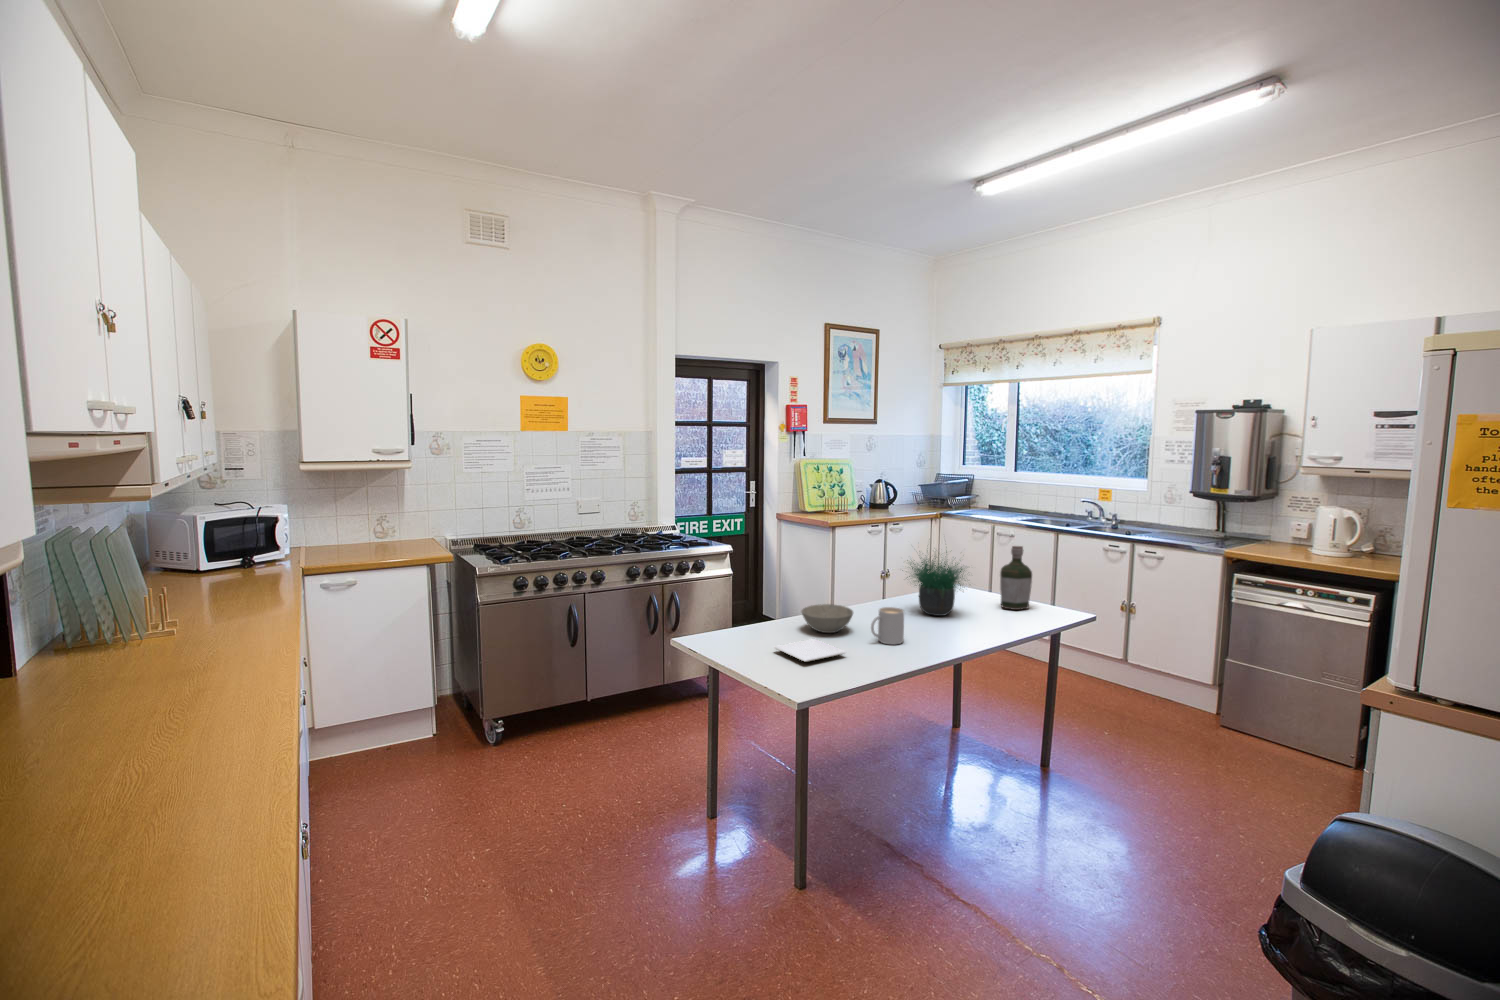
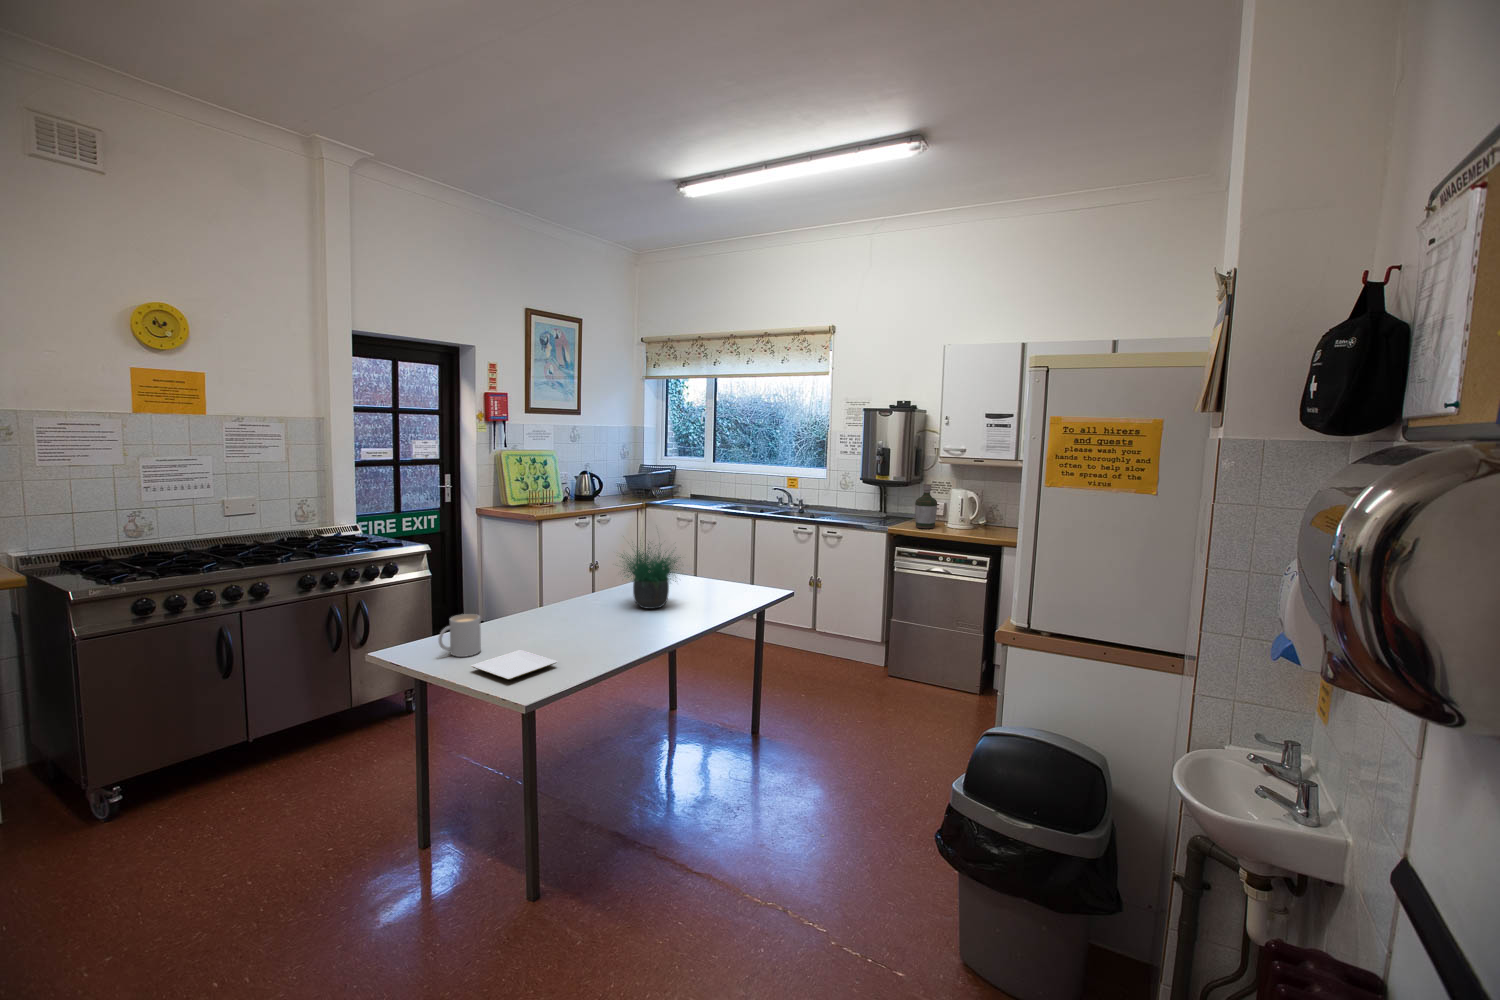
bottle: present [1000,546,1032,610] -> present [915,484,937,529]
bowl: present [801,604,853,633] -> none [505,608,565,641]
mug: present [871,607,904,644] -> present [439,614,481,657]

